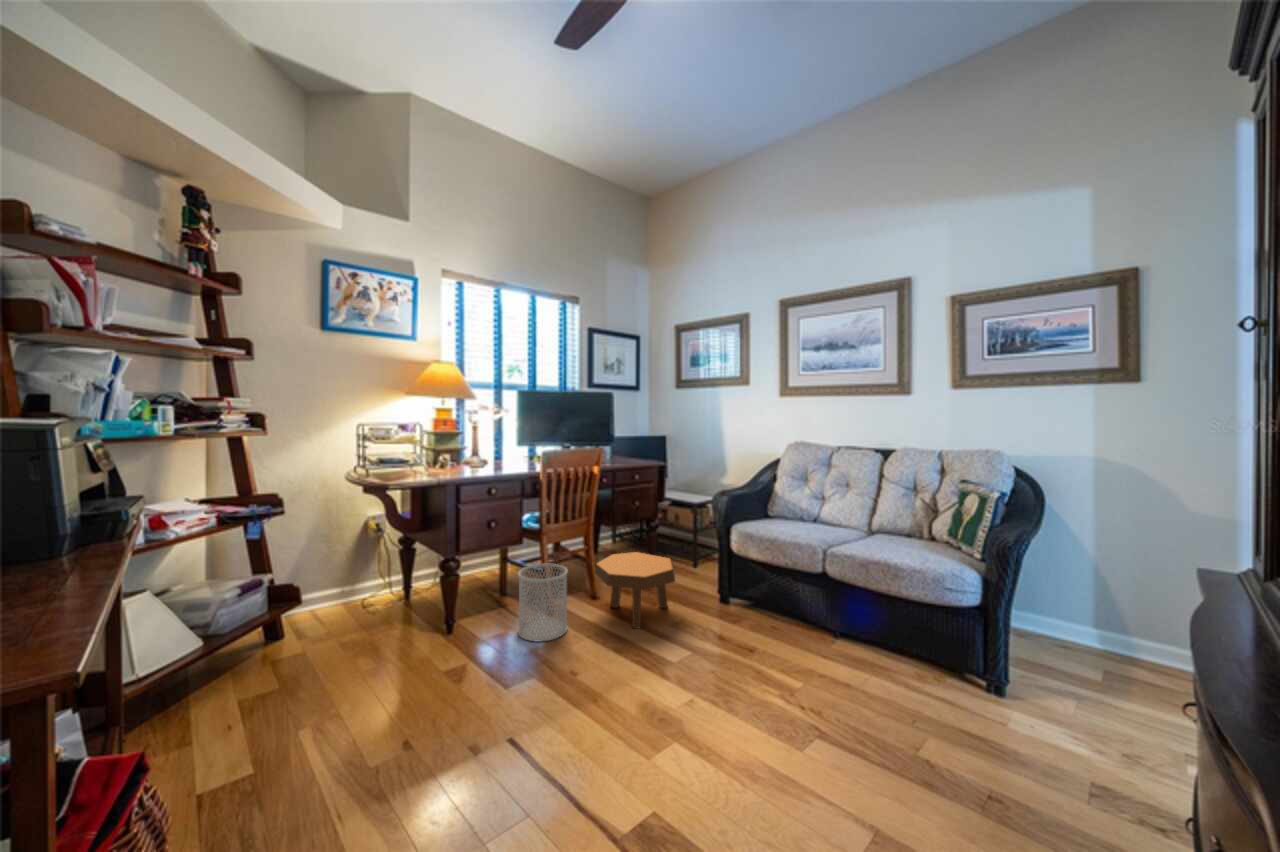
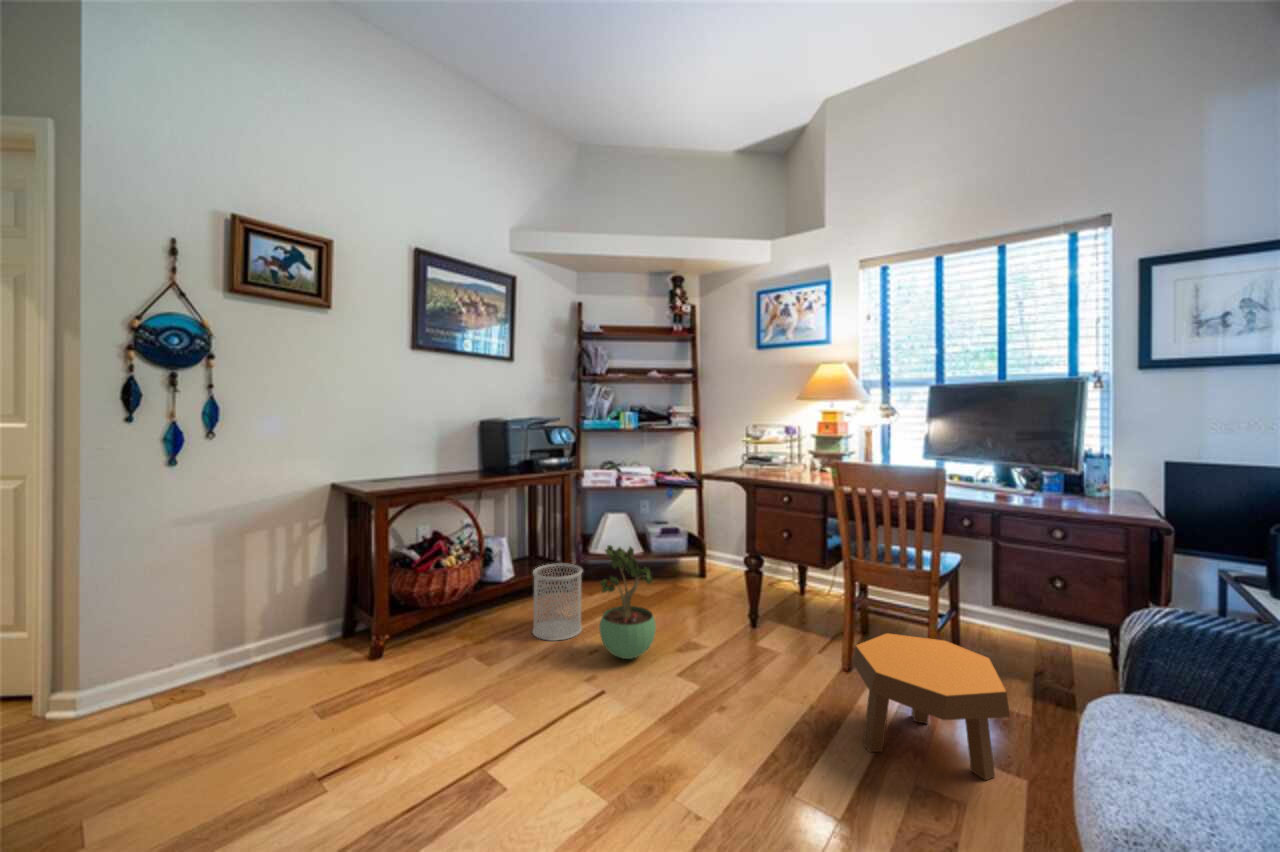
wastebasket: present [518,563,568,642] -> present [533,563,582,641]
potted plant: none [395,577,491,722] -> present [599,545,656,659]

